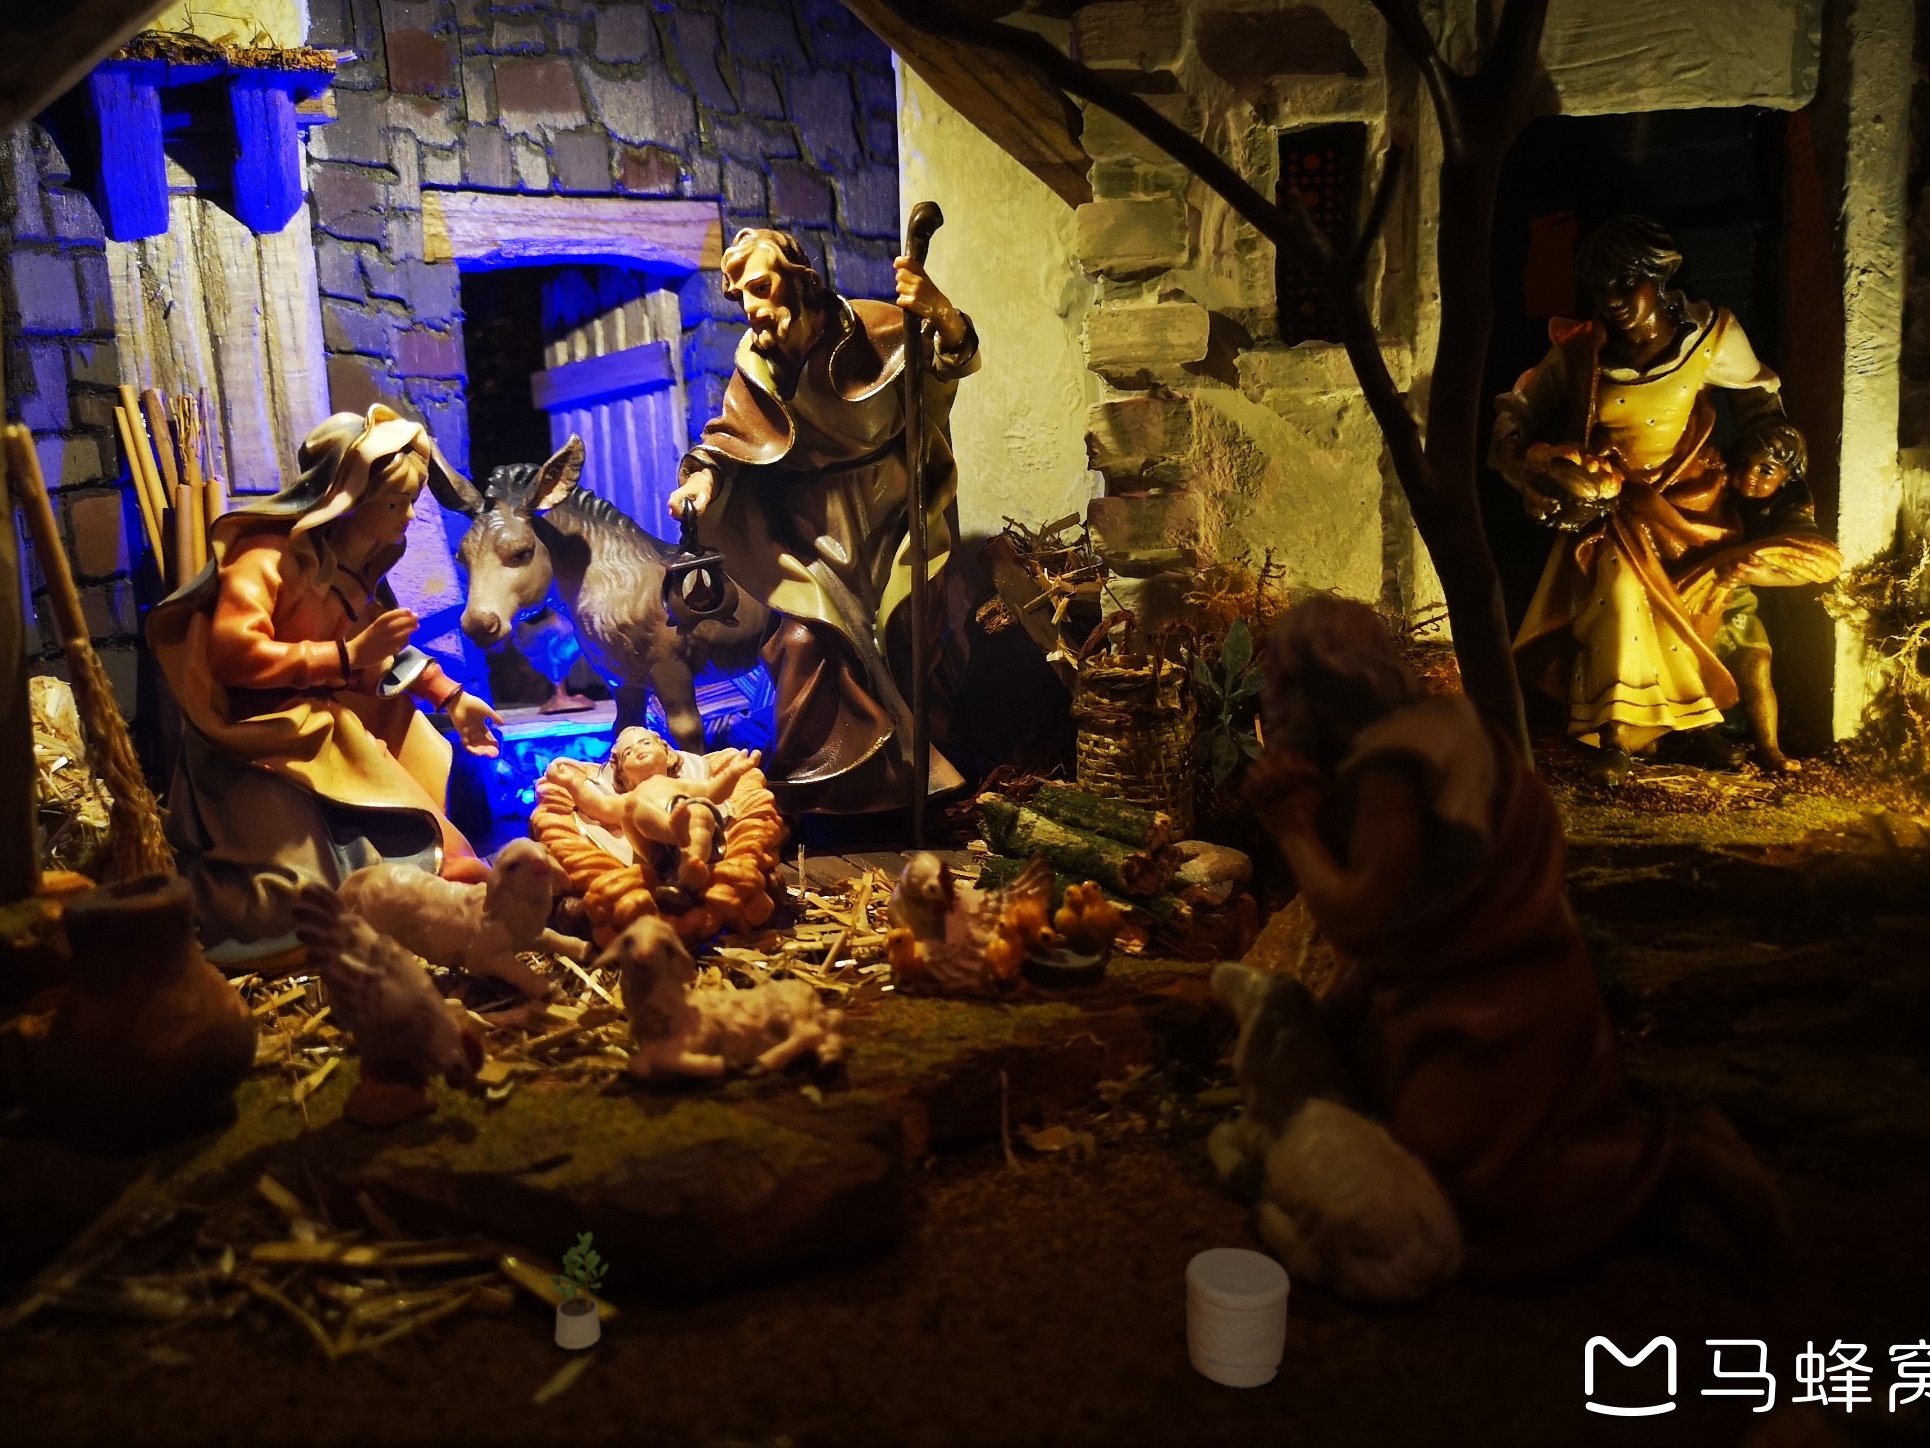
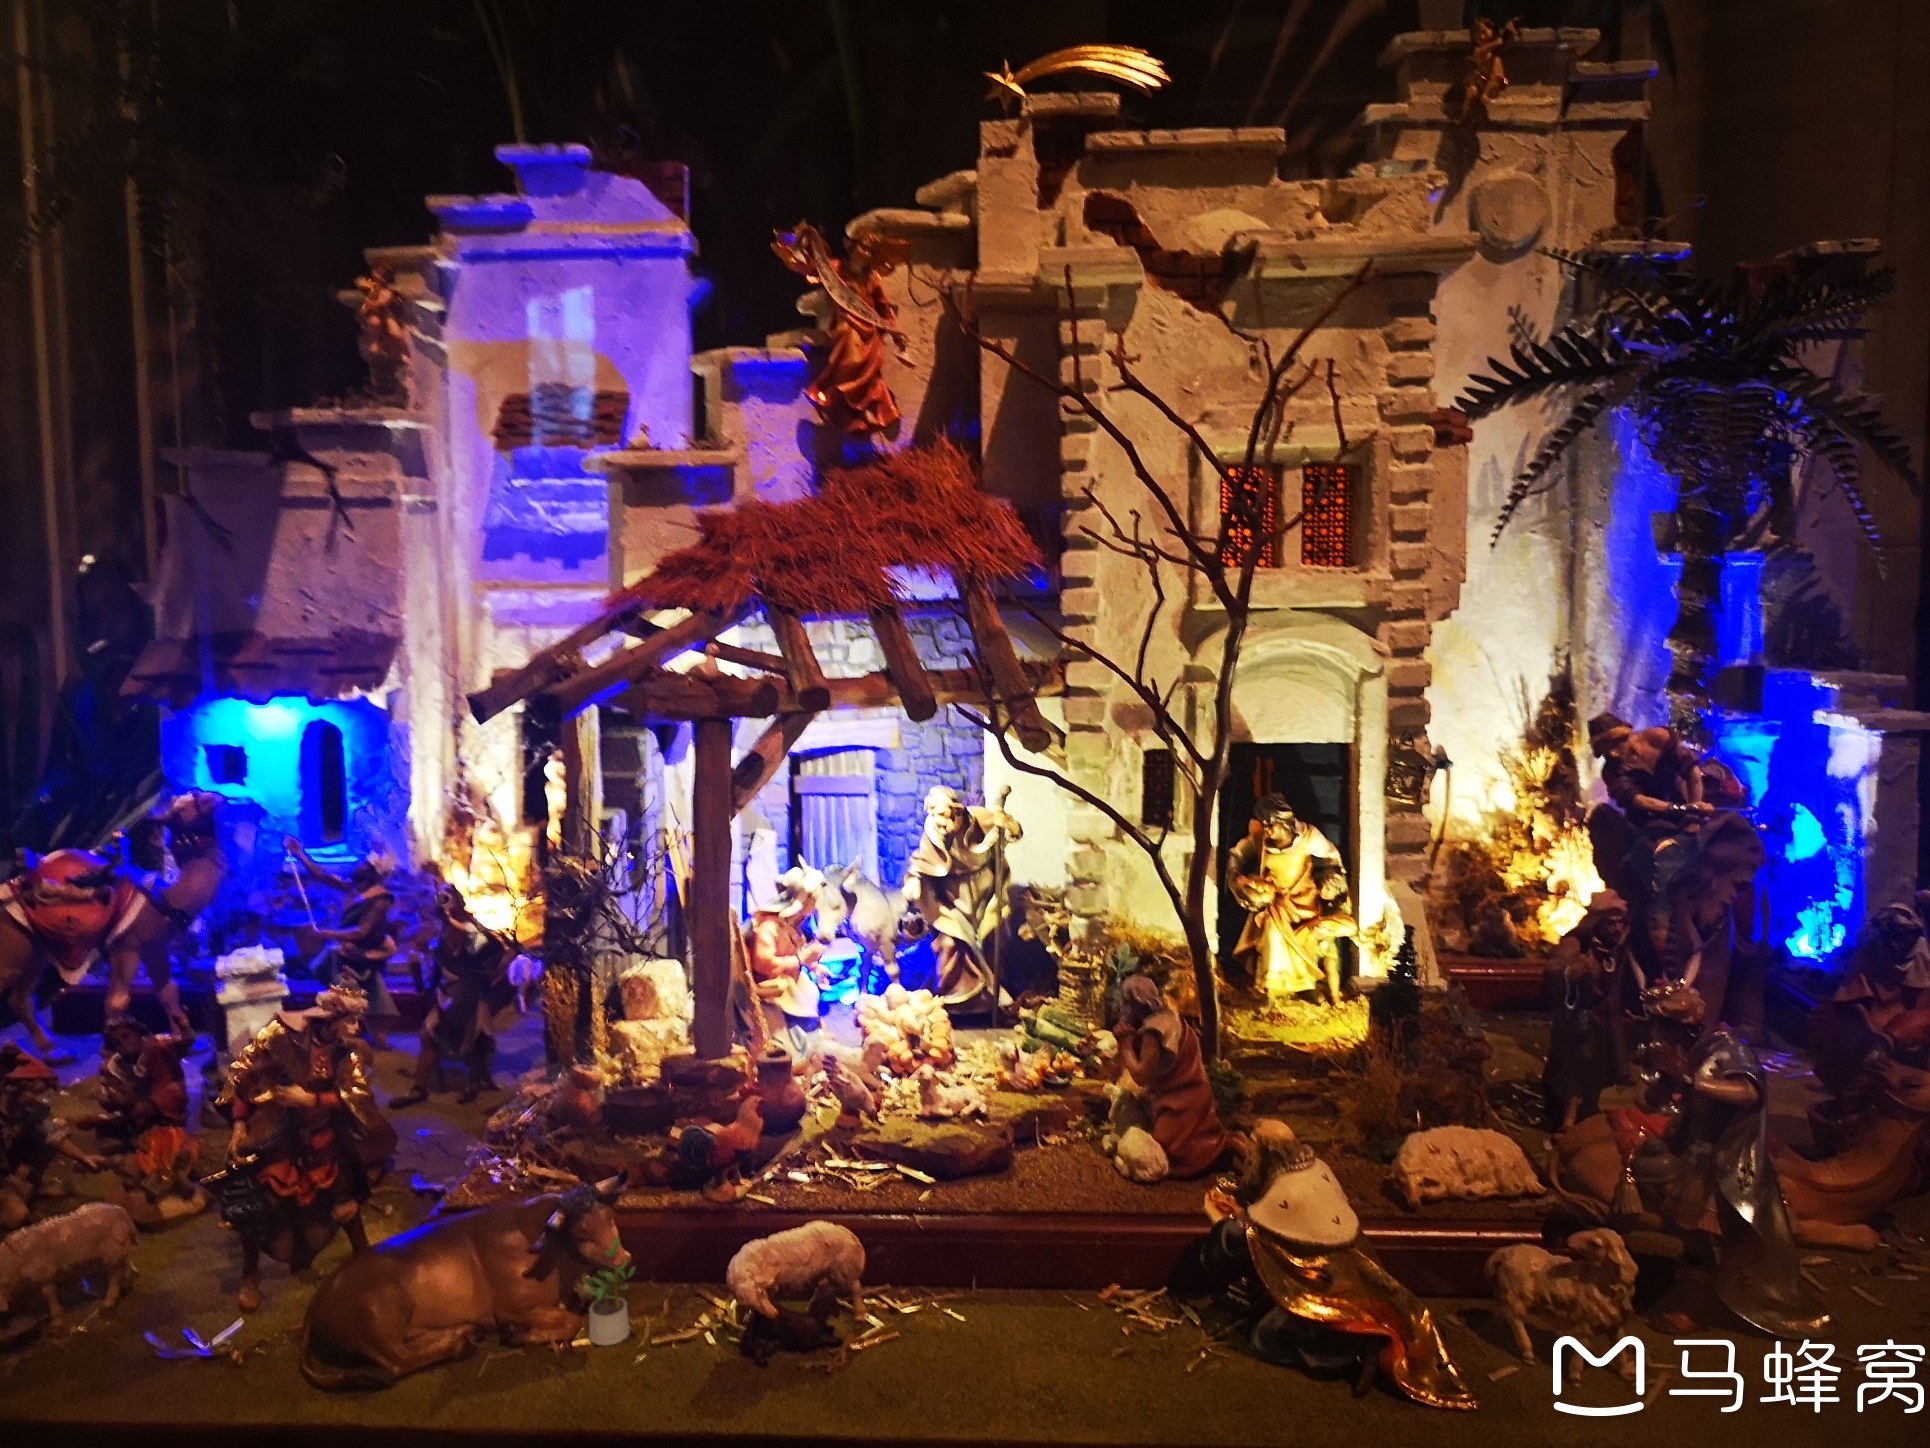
woven basket: present [1185,1248,1290,1388] -> none [1168,1251,1267,1386]

